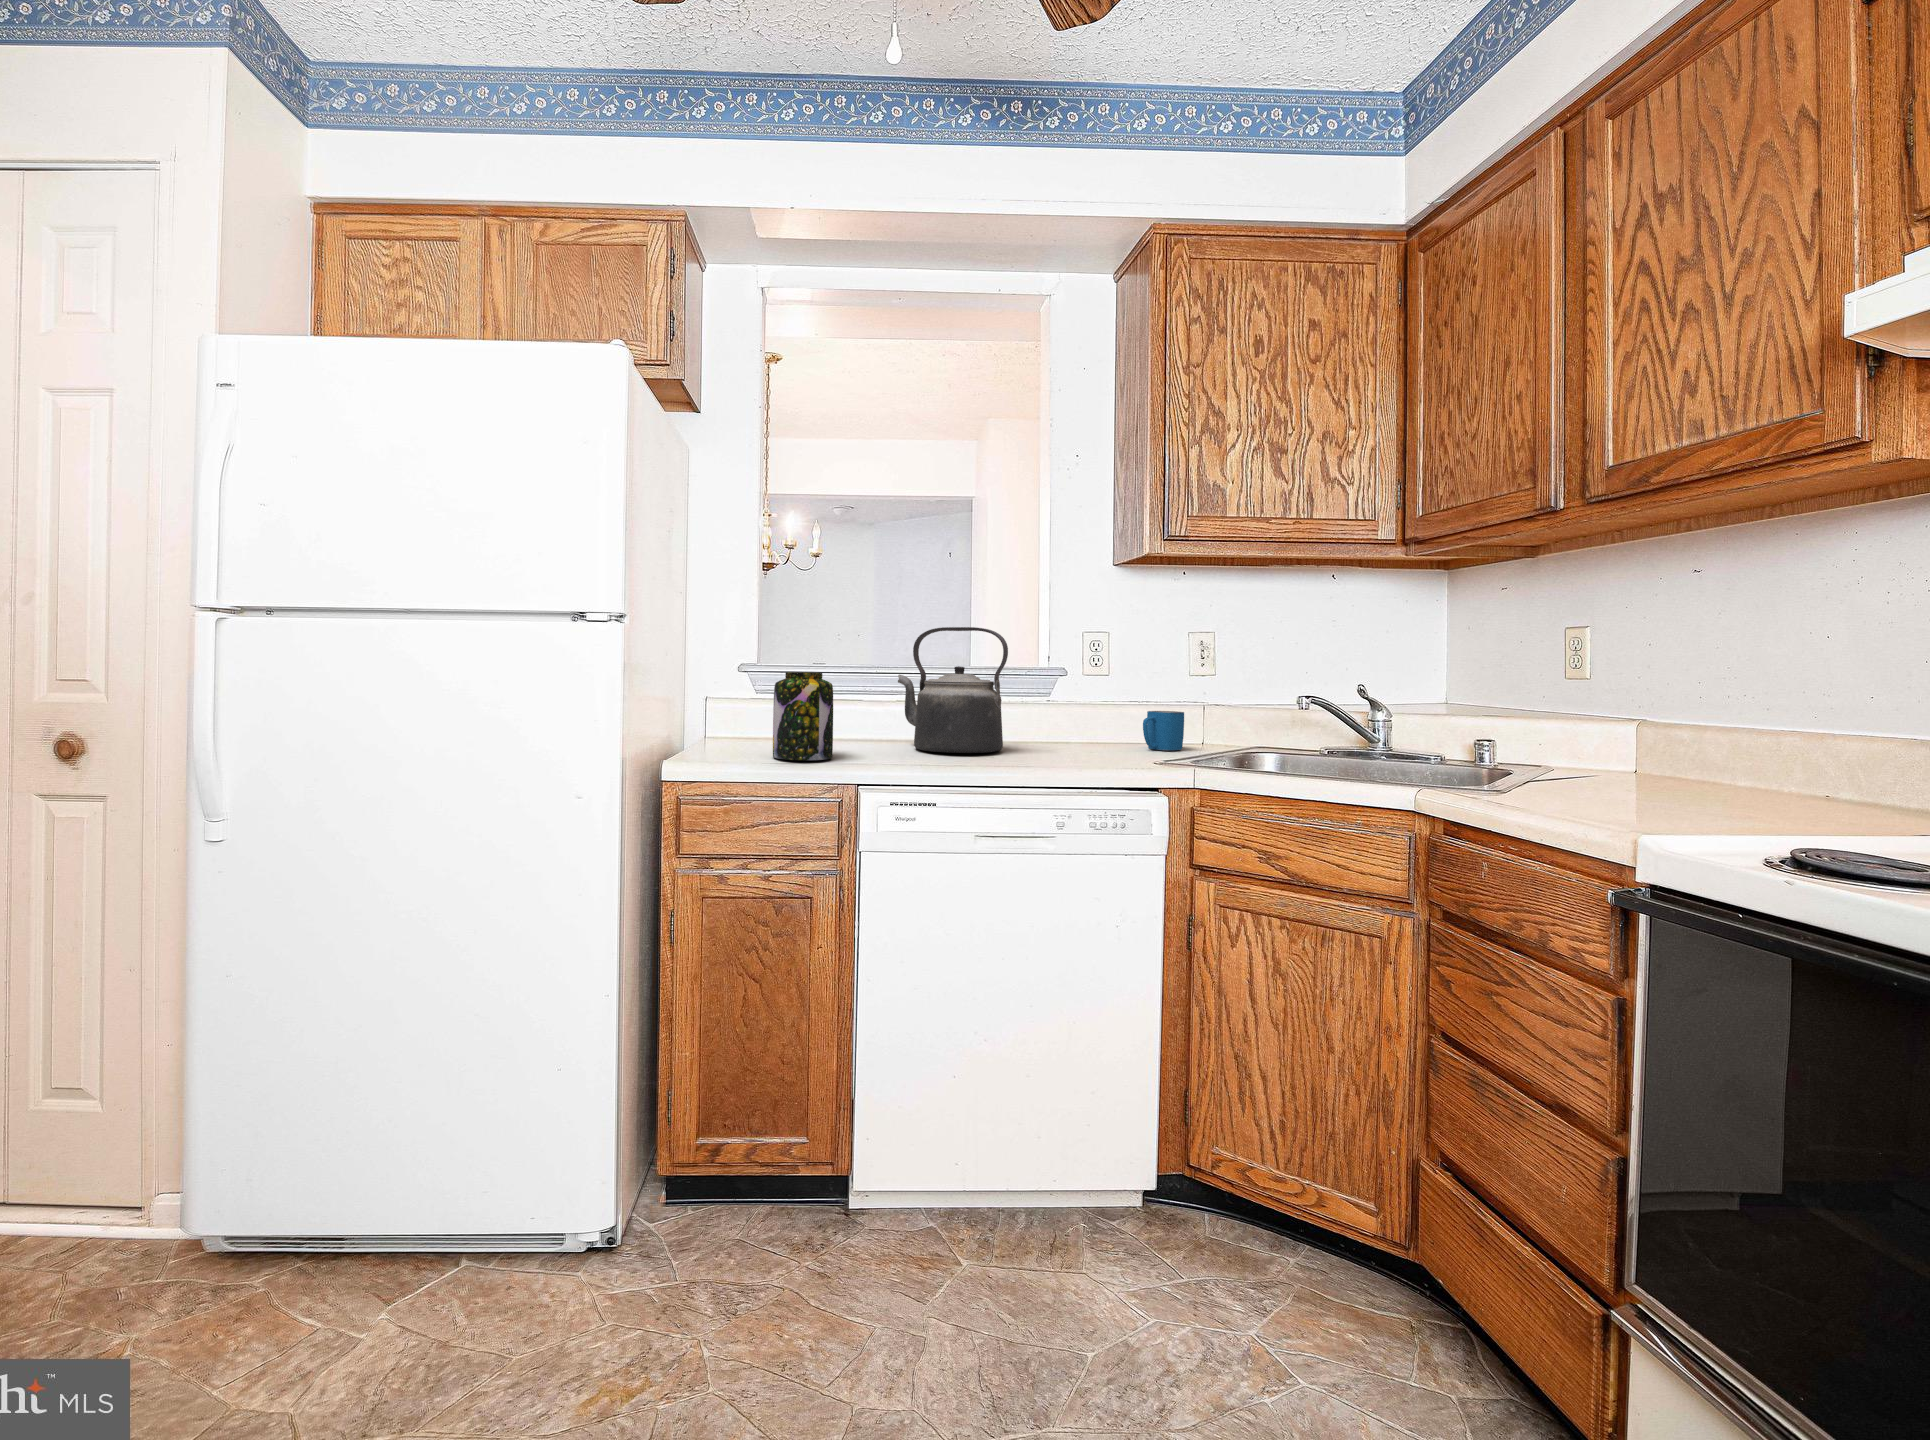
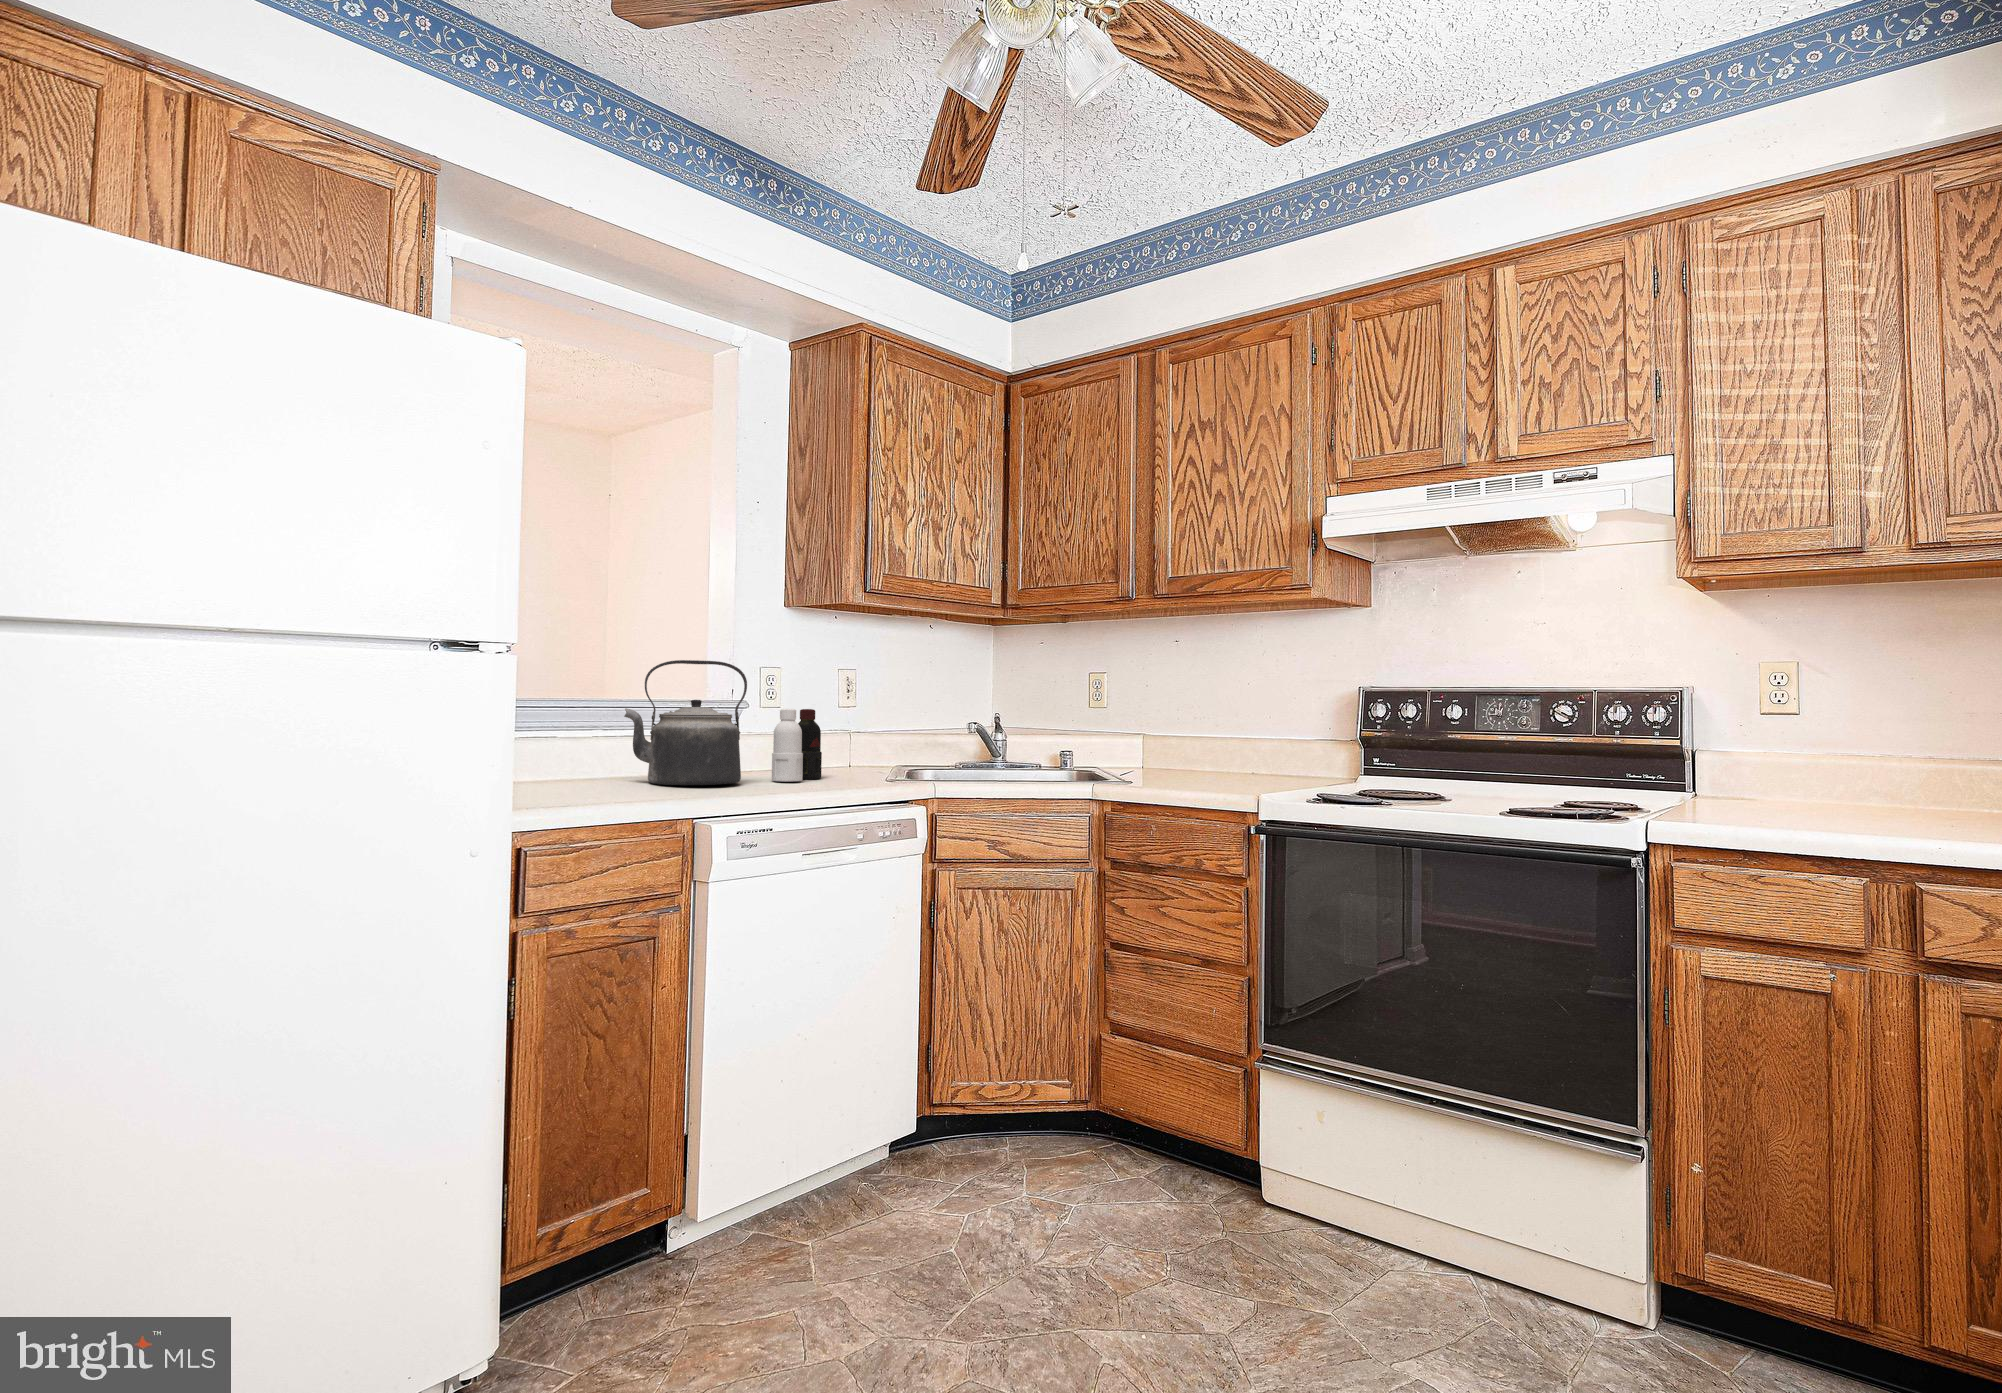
jar: present [773,672,833,760] -> none [552,705,627,800]
bottle: none [1044,676,1115,755] -> present [772,709,822,782]
mug: present [1143,711,1184,750] -> none [828,740,859,774]

